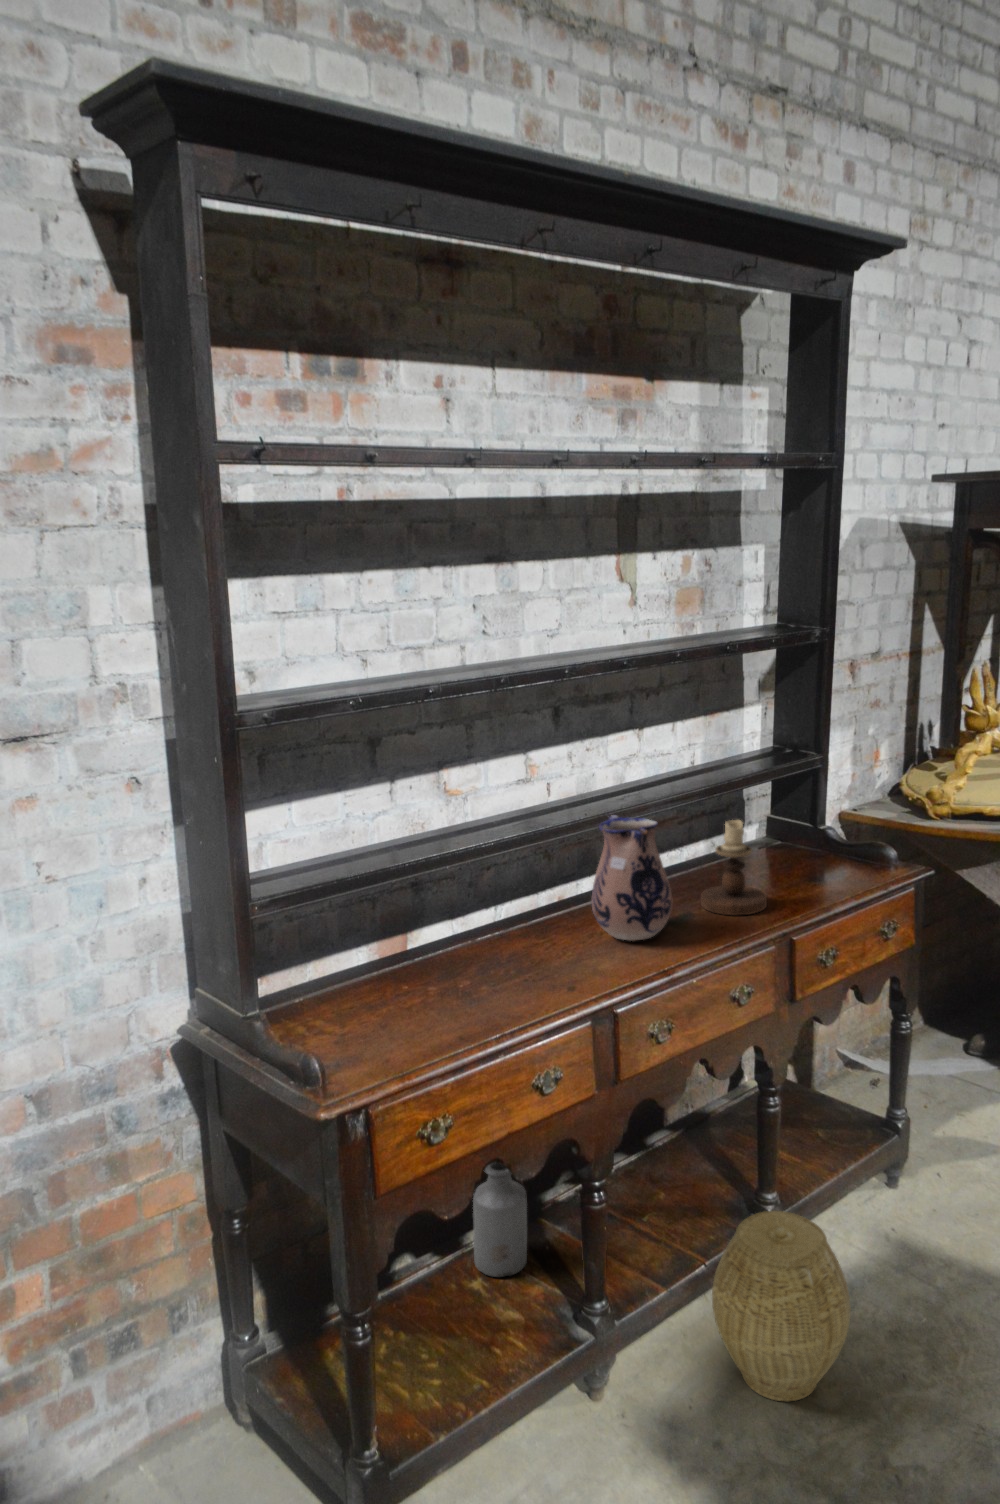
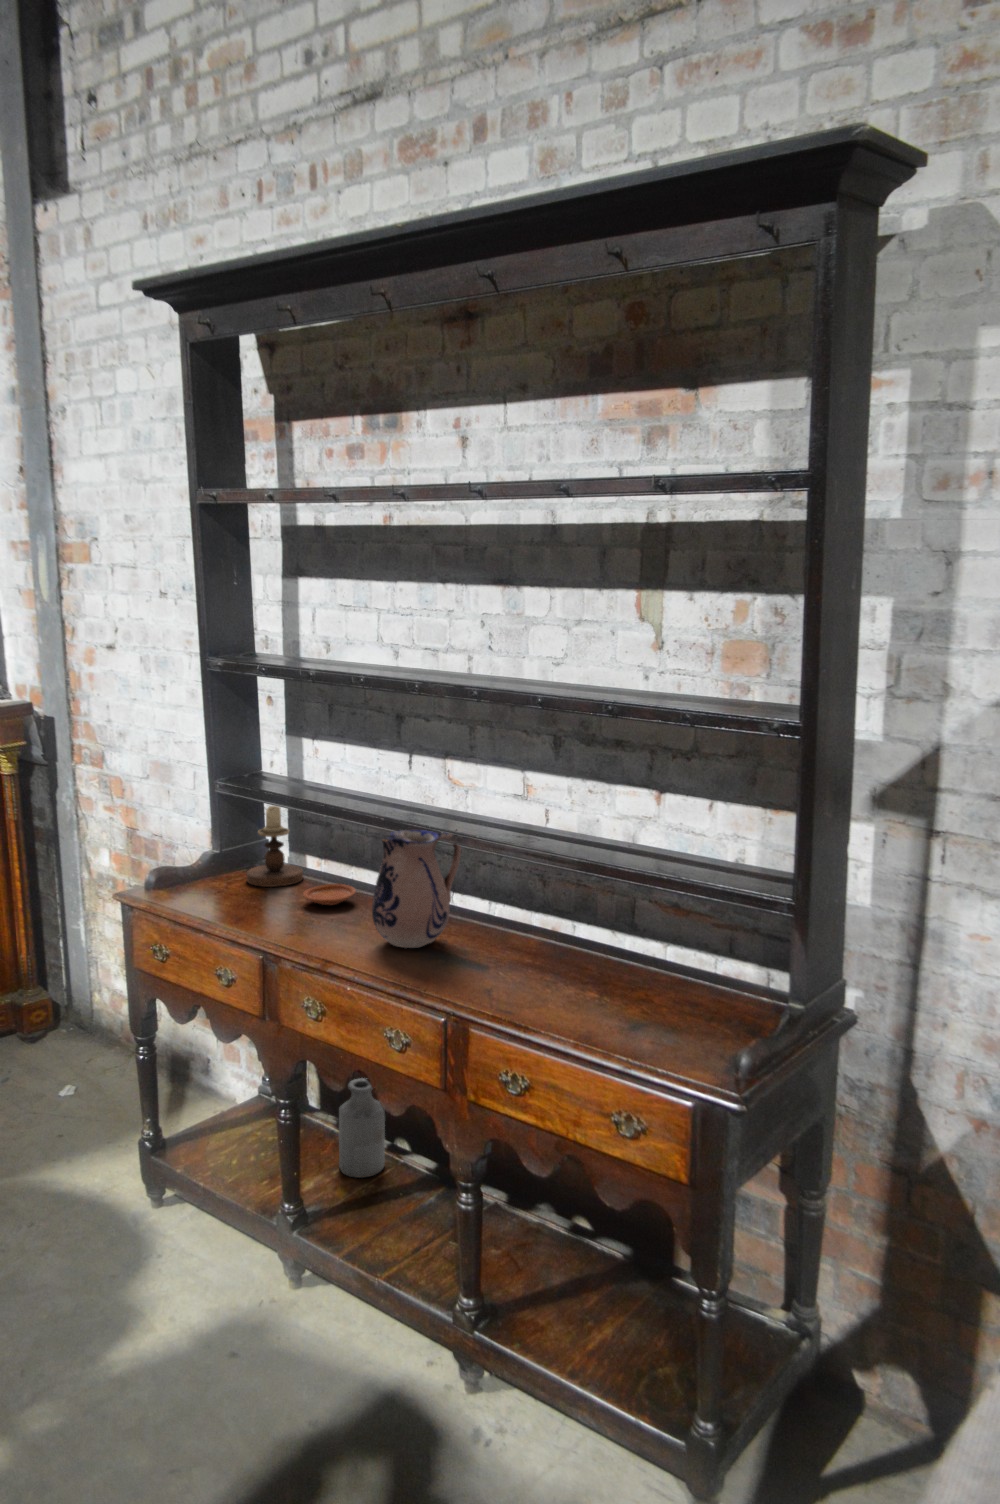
candlestick: present [701,820,767,916] -> present [247,806,303,887]
plate: none [447,945,510,975] -> present [303,884,356,905]
woven basket: present [712,1211,851,1401] -> none [229,1226,365,1419]

